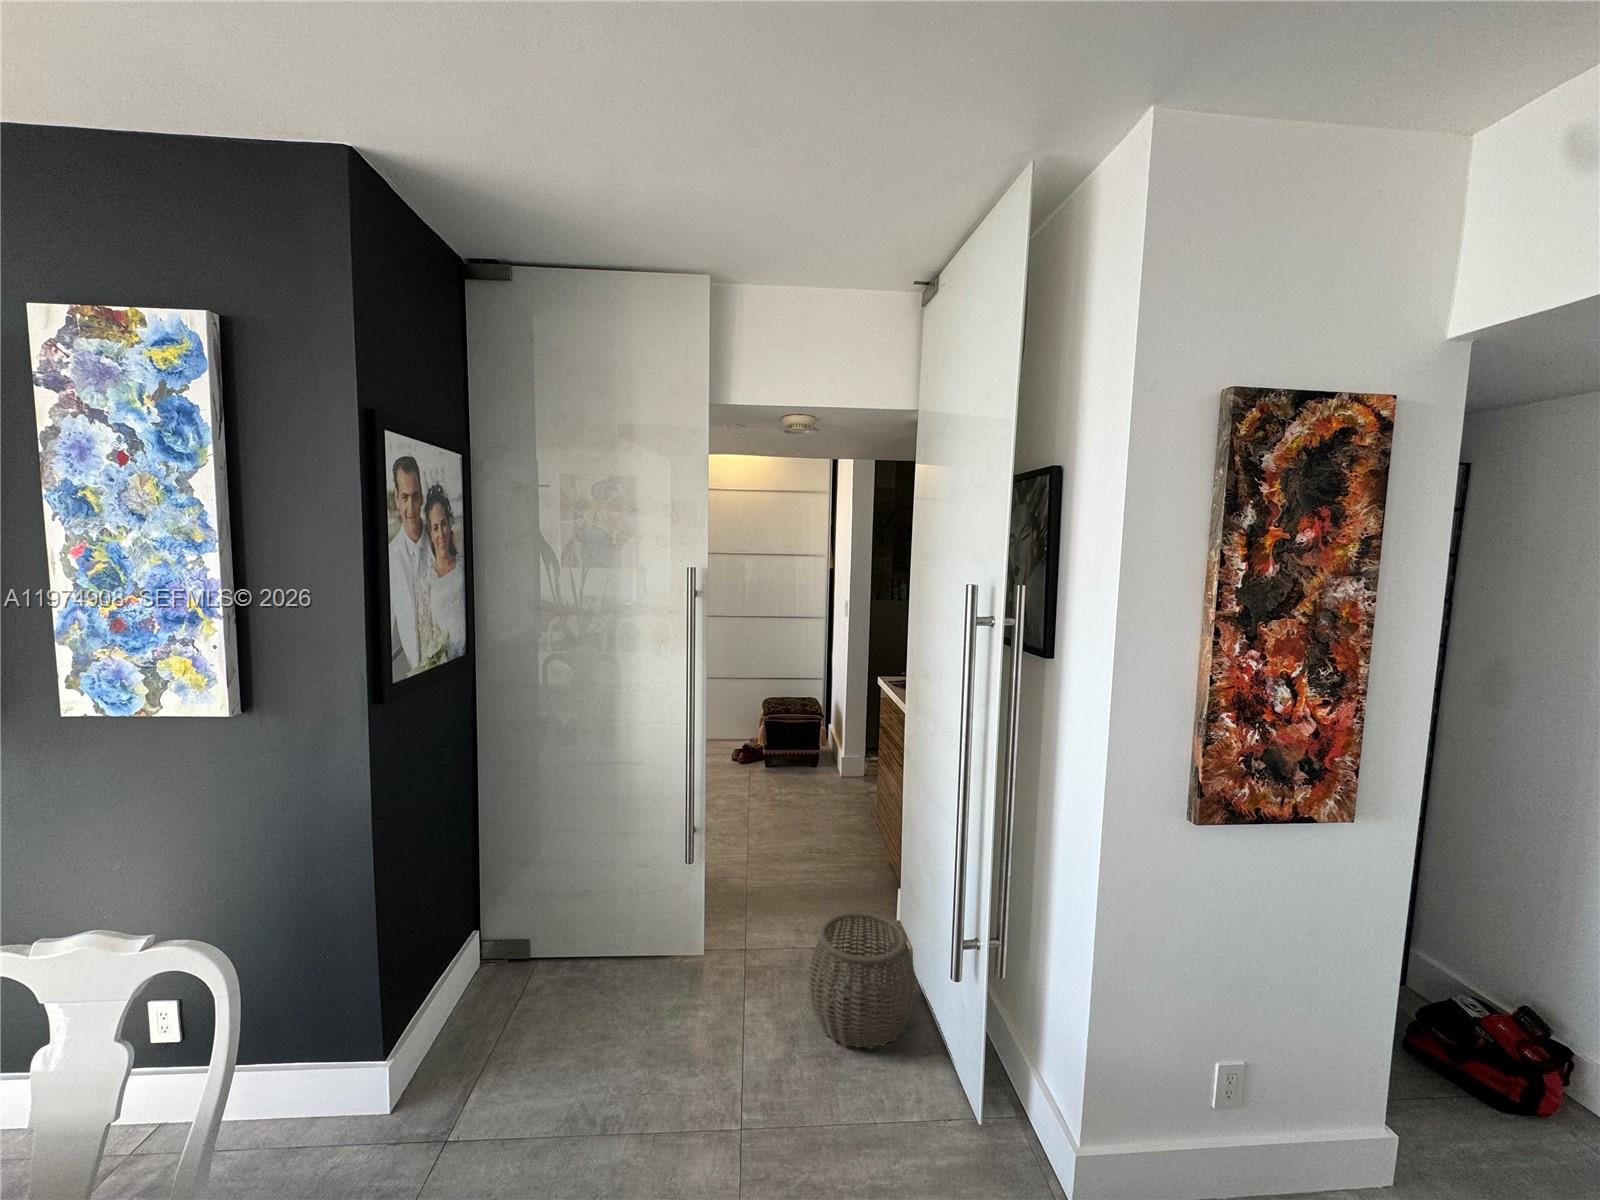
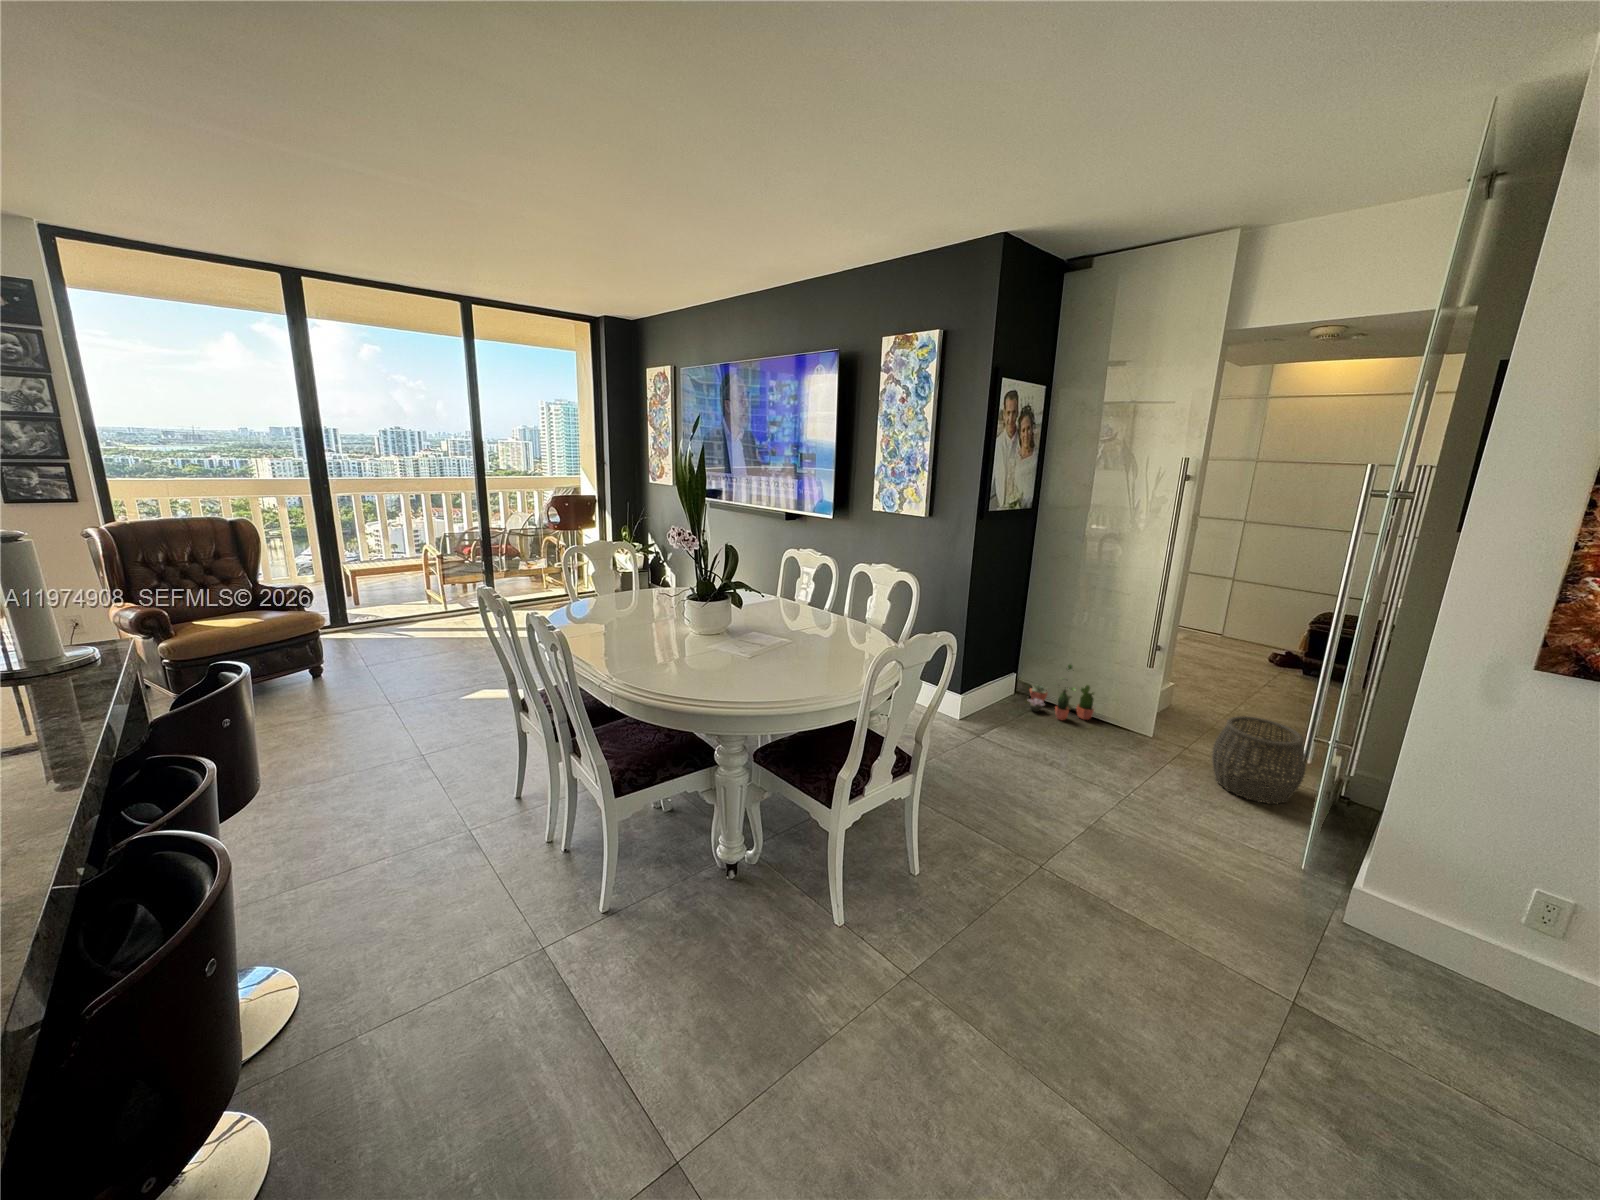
potted plant: none [508,902,624,1021] -> present [1028,664,1094,720]

